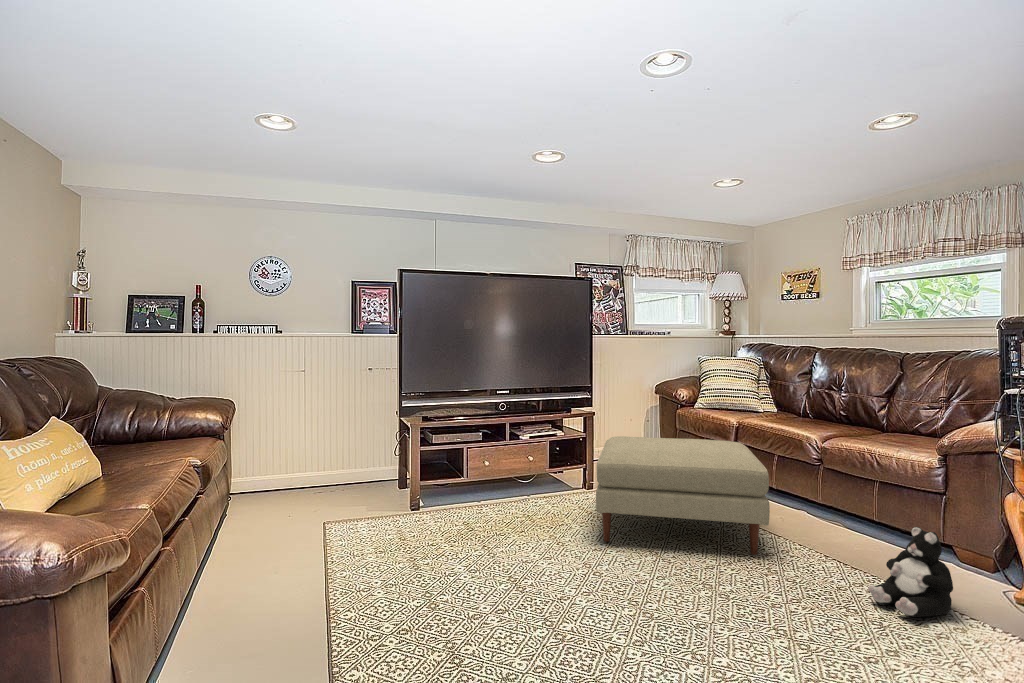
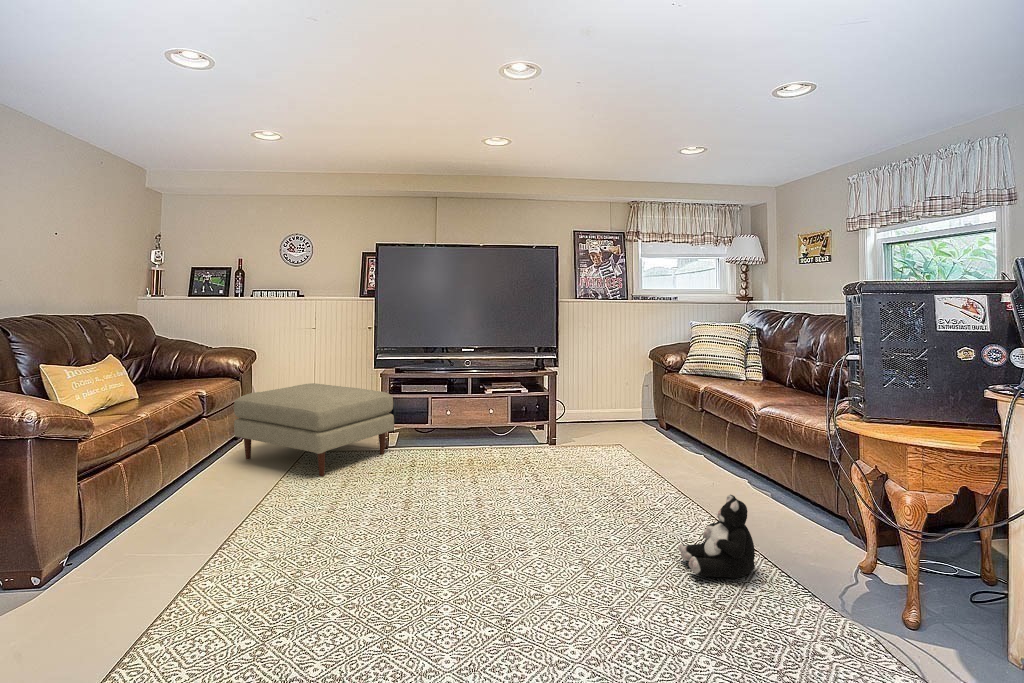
ottoman: present [596,436,770,555] -> present [234,383,394,477]

